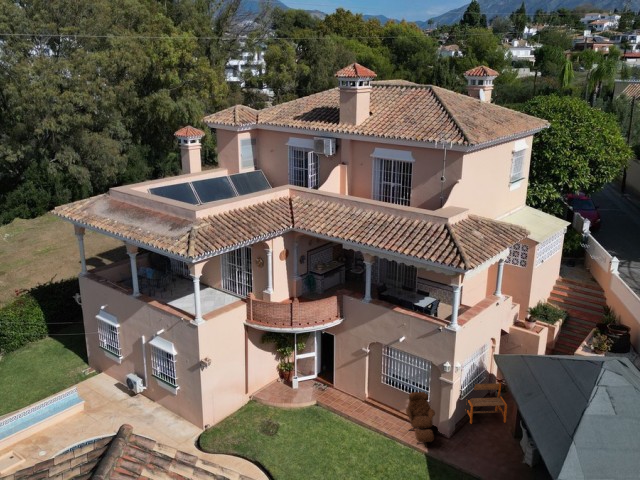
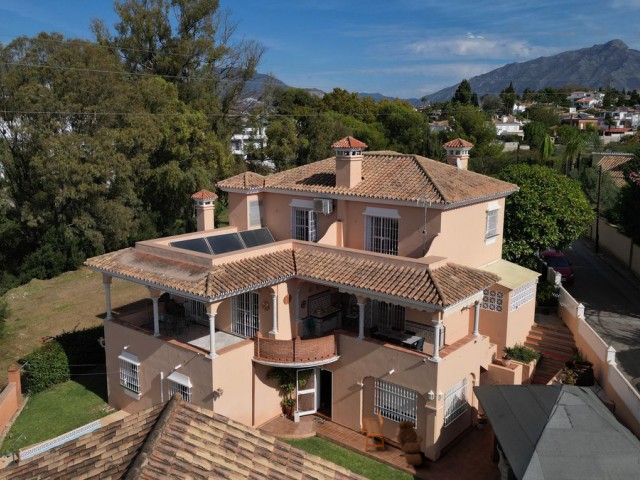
bench: present [467,383,507,424] -> present [362,411,384,451]

